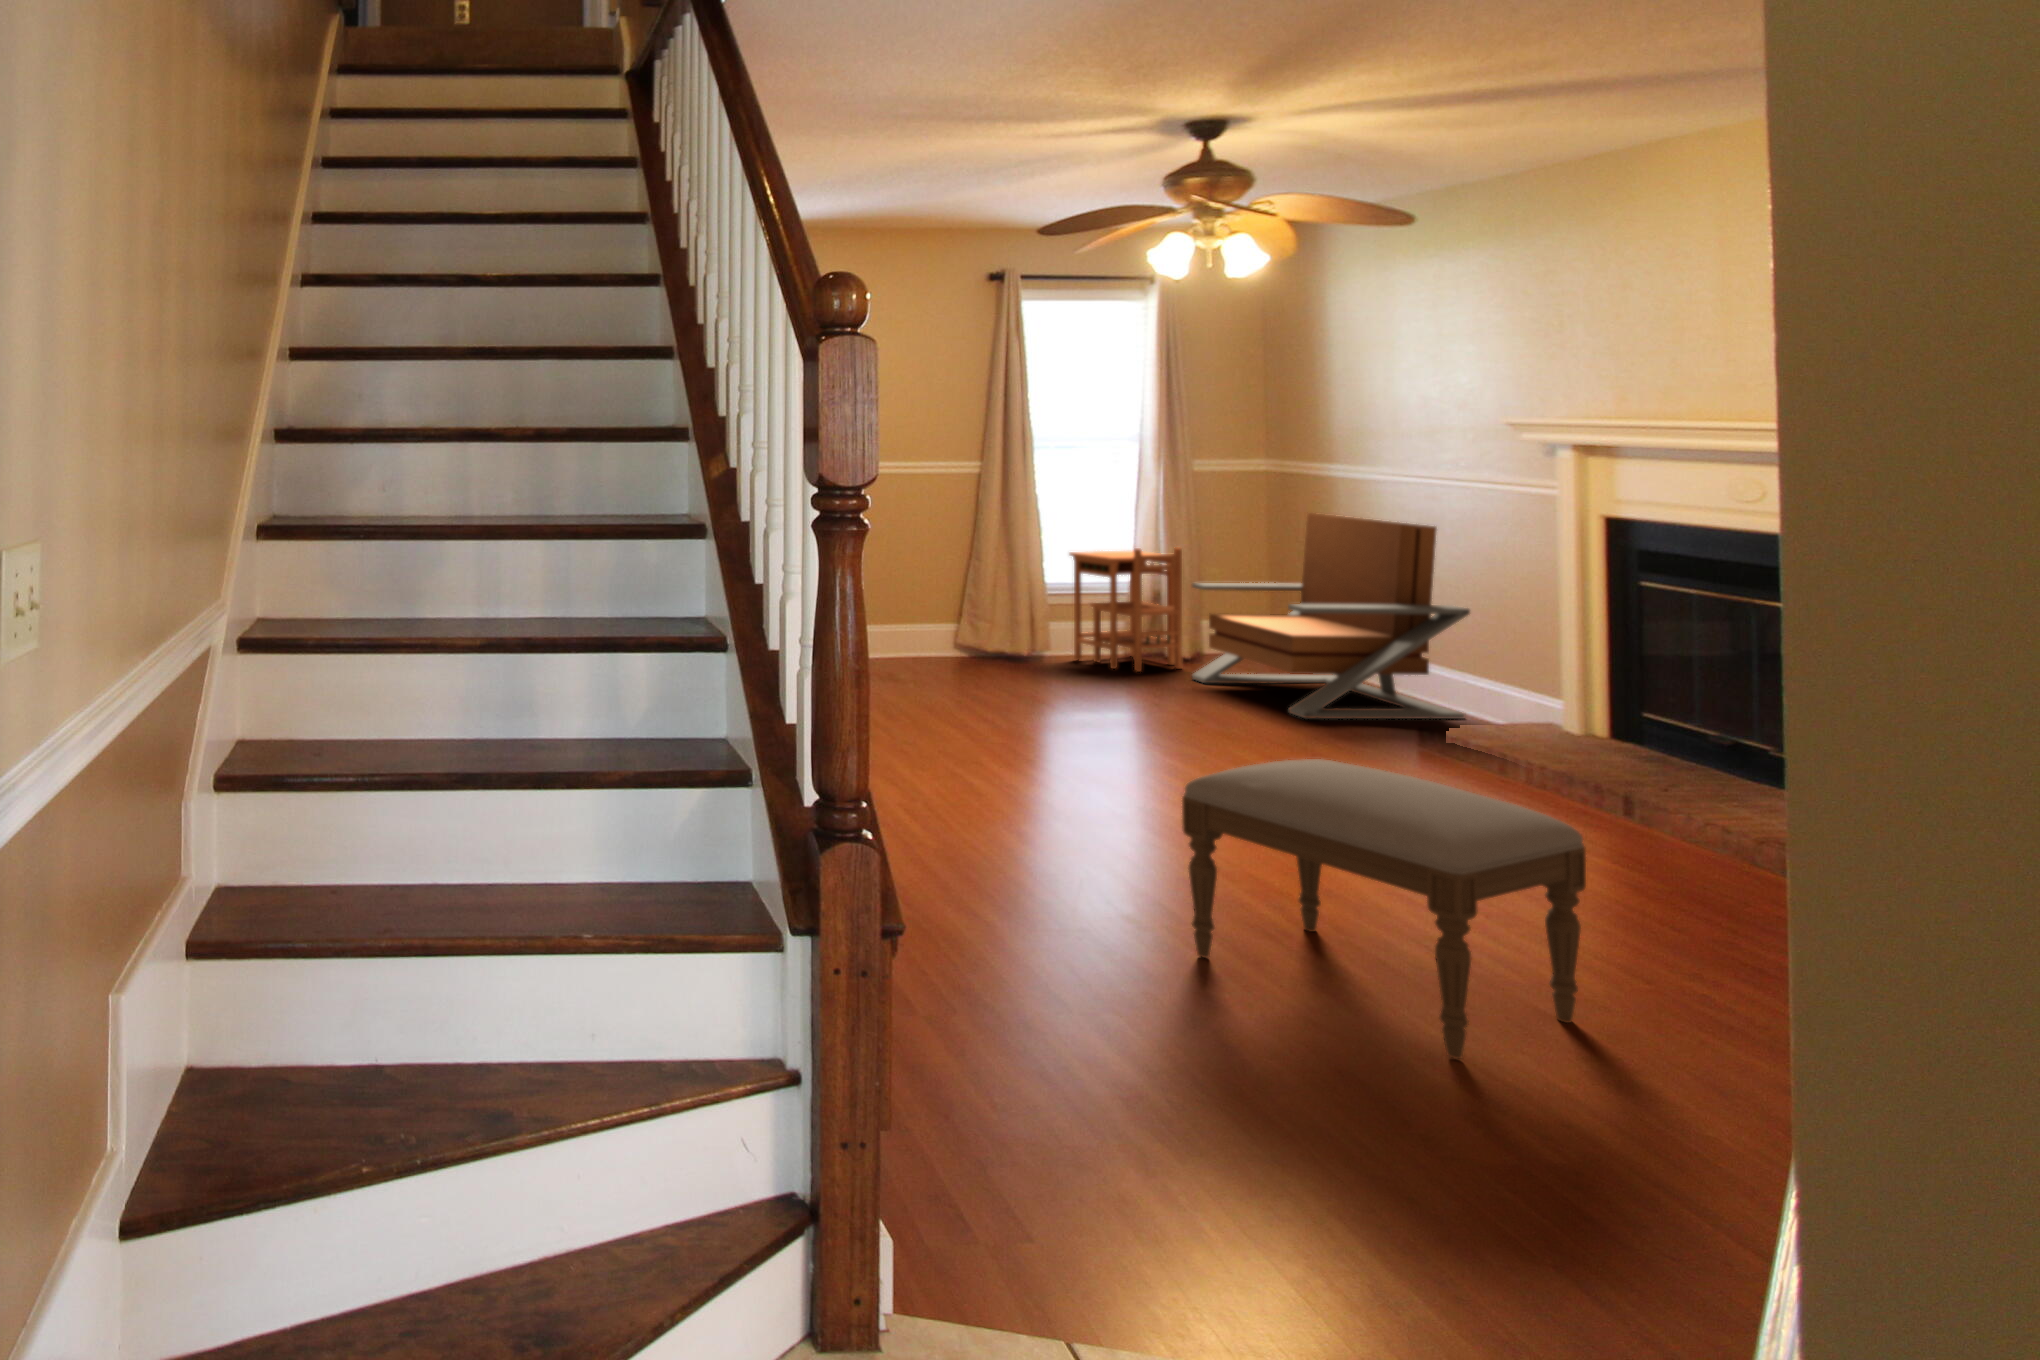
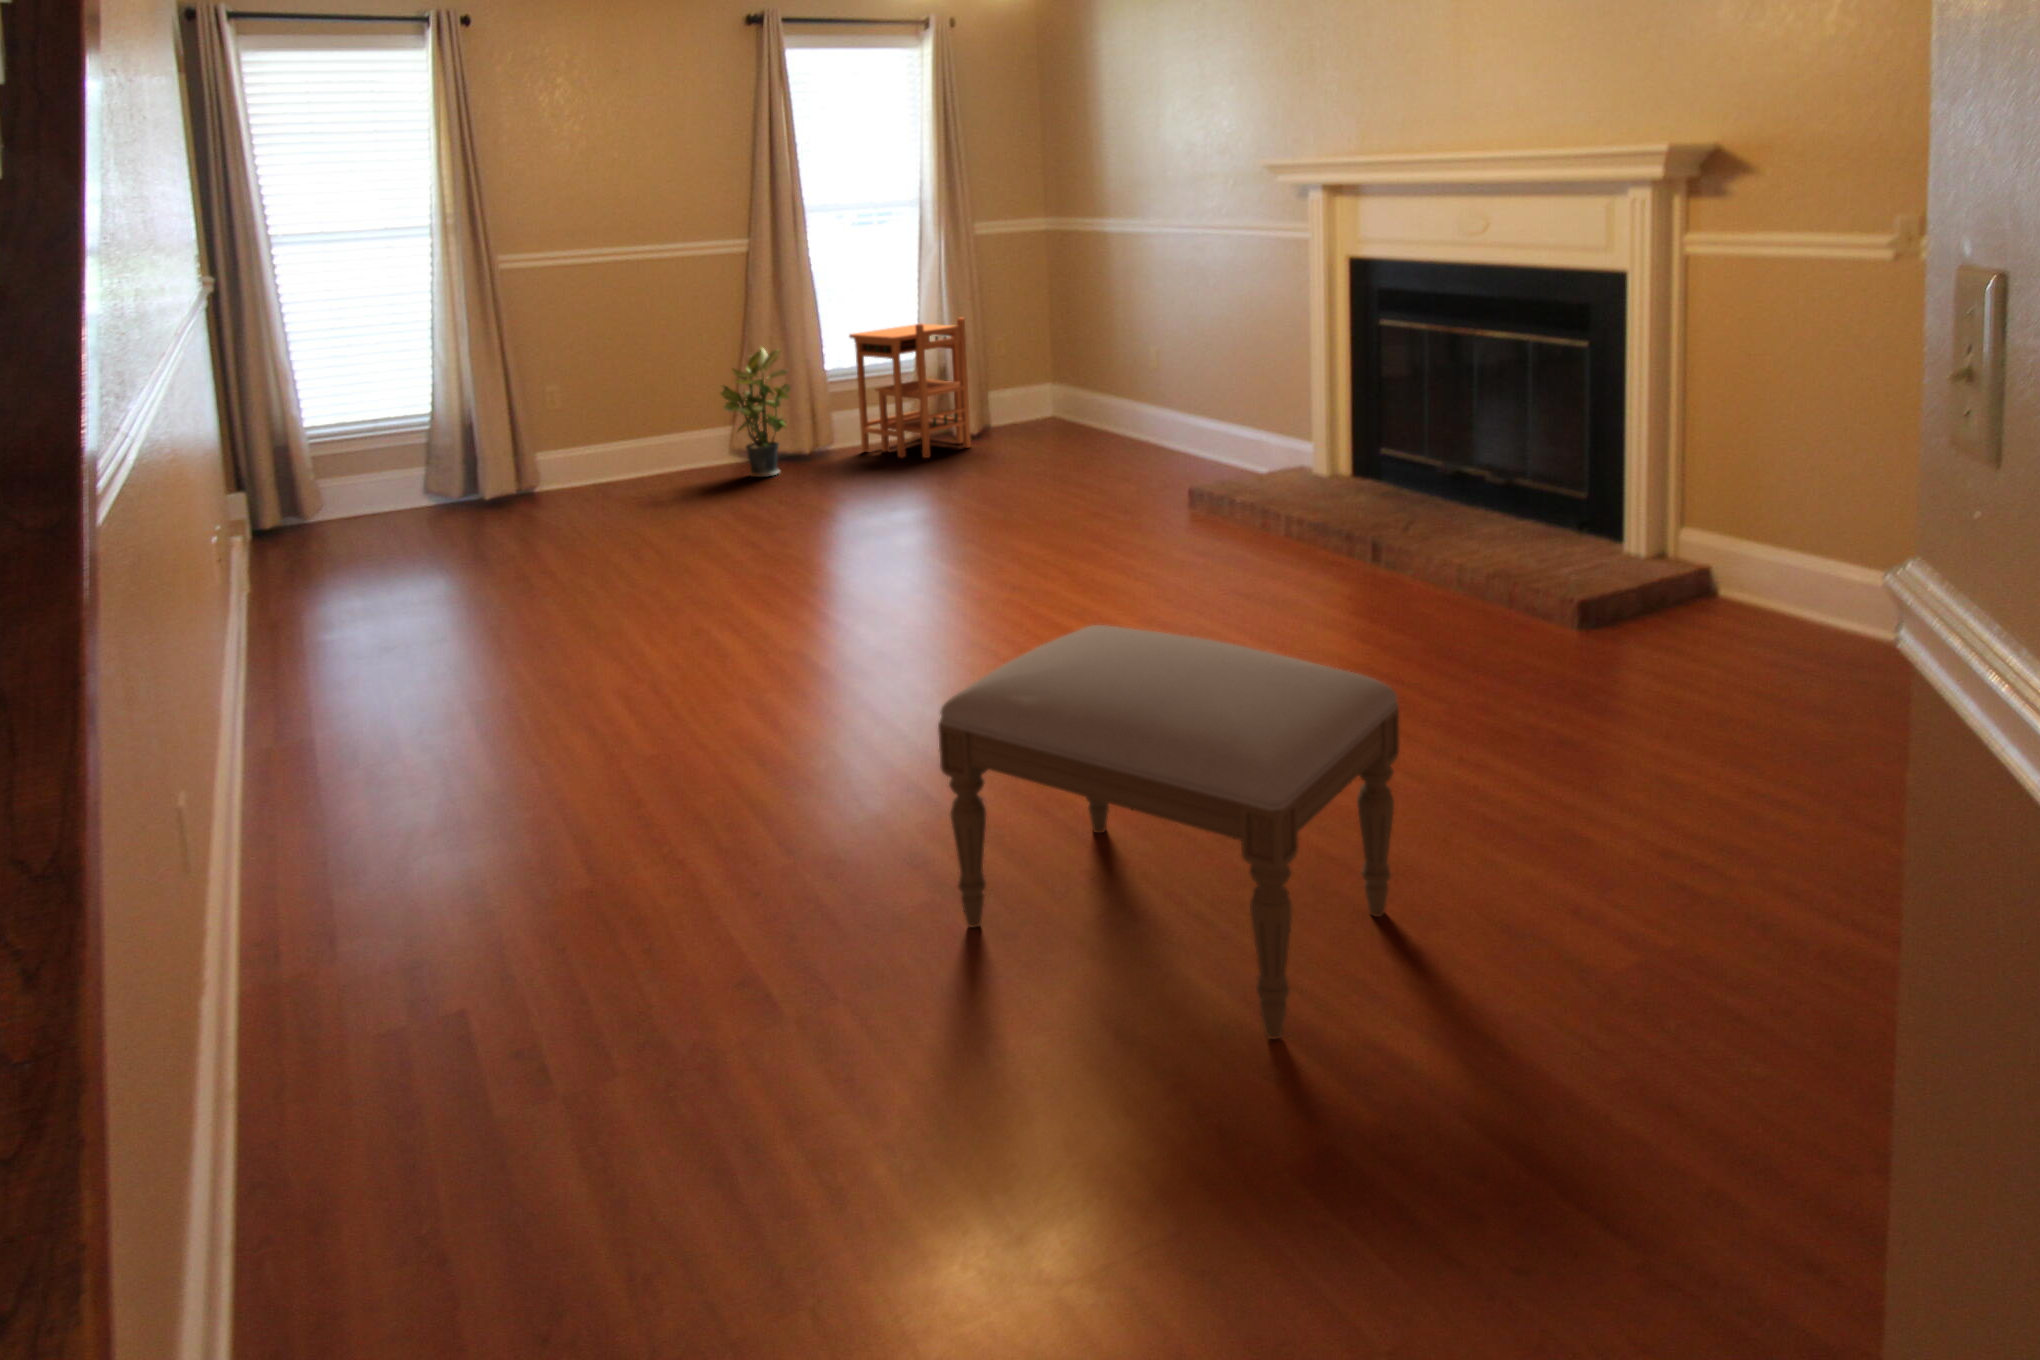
lounge chair: present [1192,513,1470,719] -> none [975,270,1232,494]
potted plant: none [951,554,1015,668] -> present [720,348,791,477]

